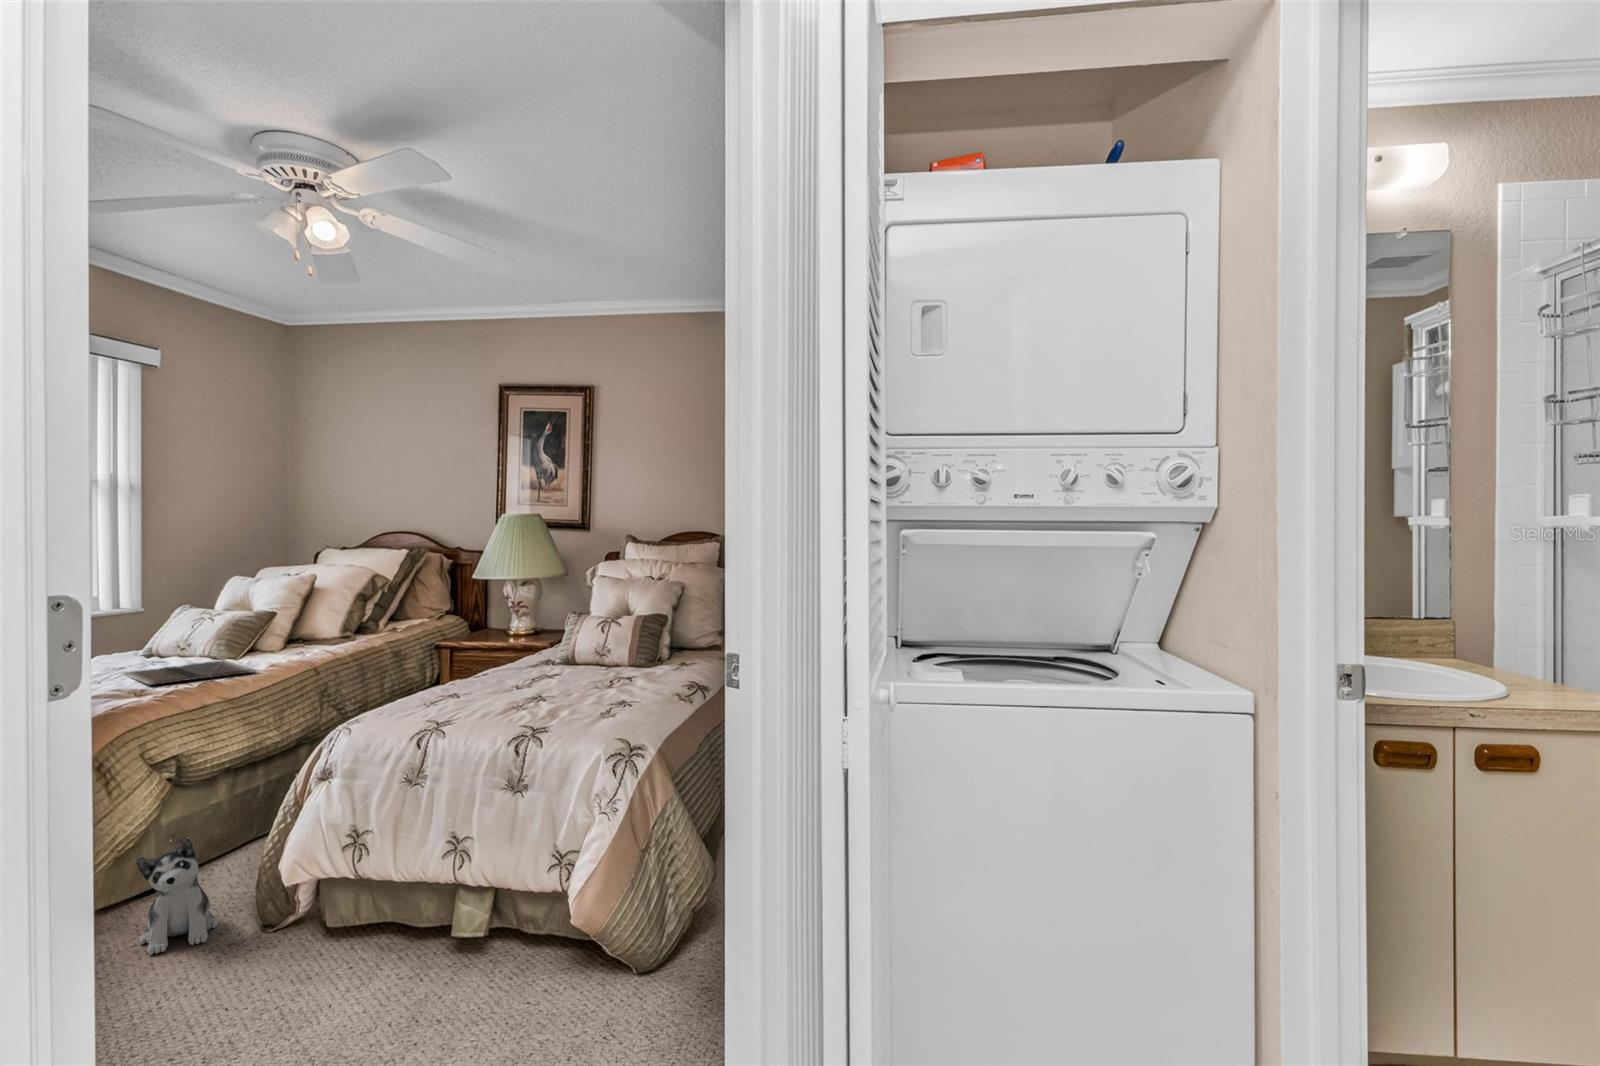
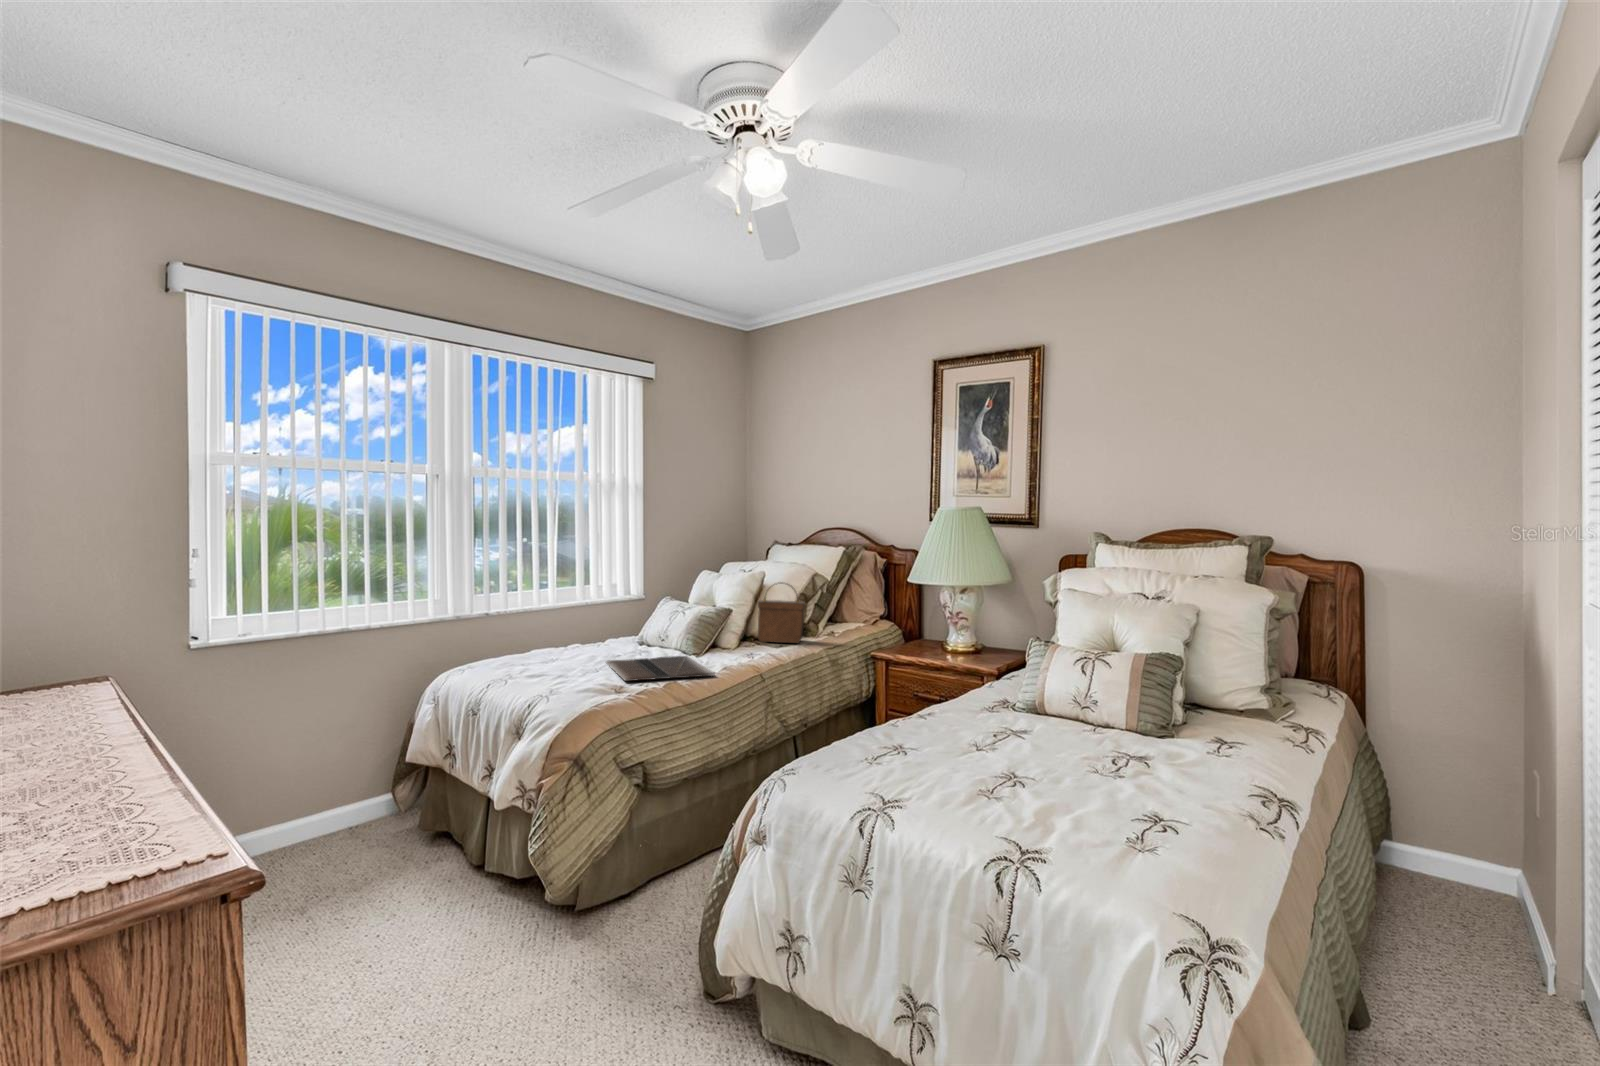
handbag: none [308,583,361,643] -> present [758,583,805,644]
plush toy: present [137,837,218,955] -> none [603,871,674,998]

